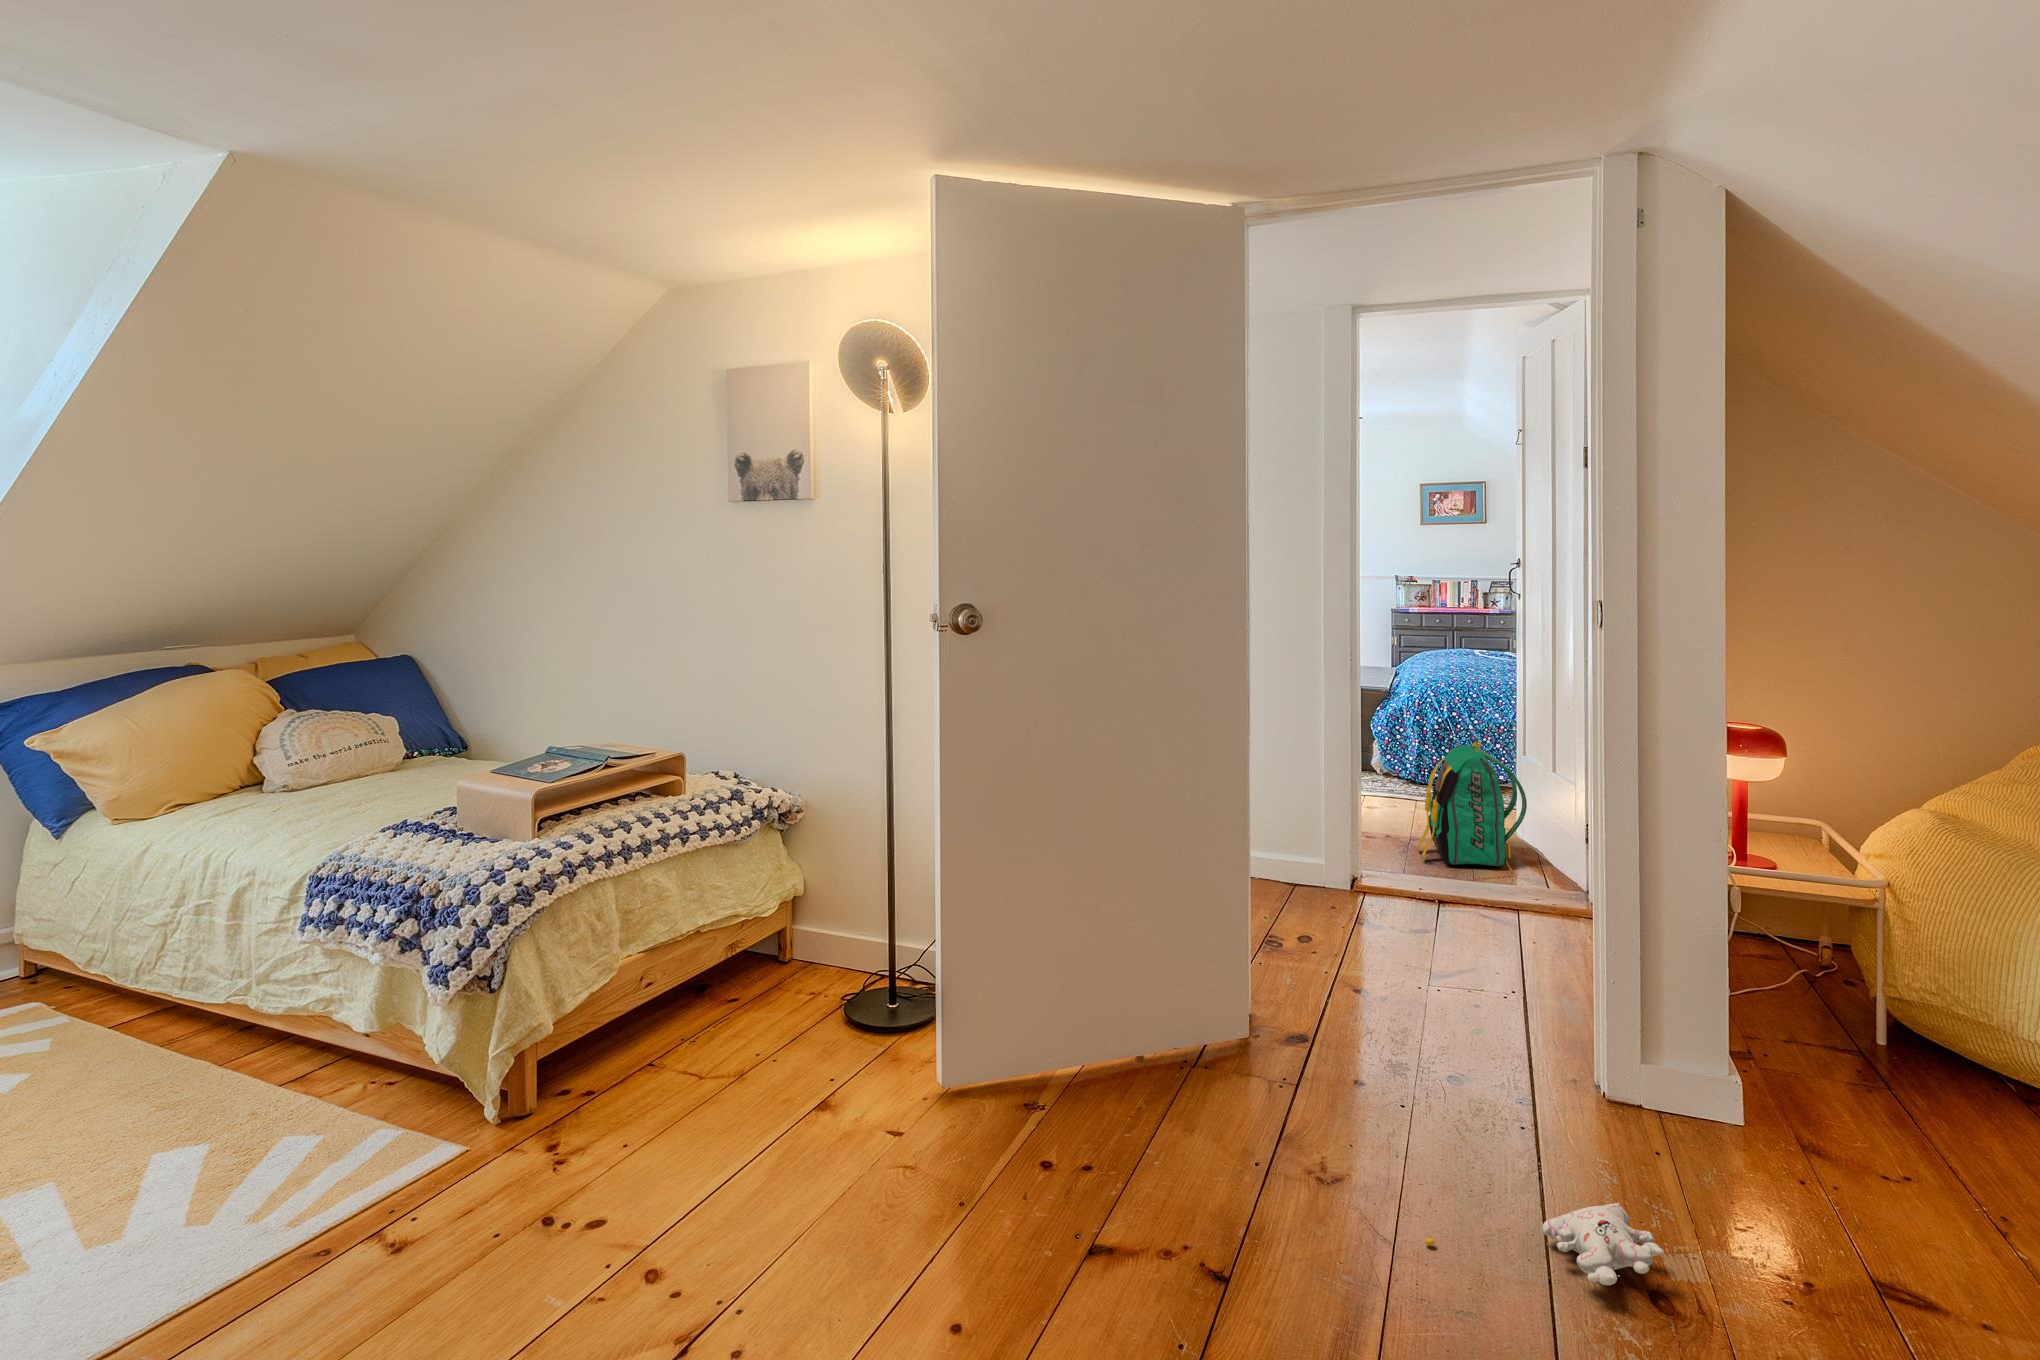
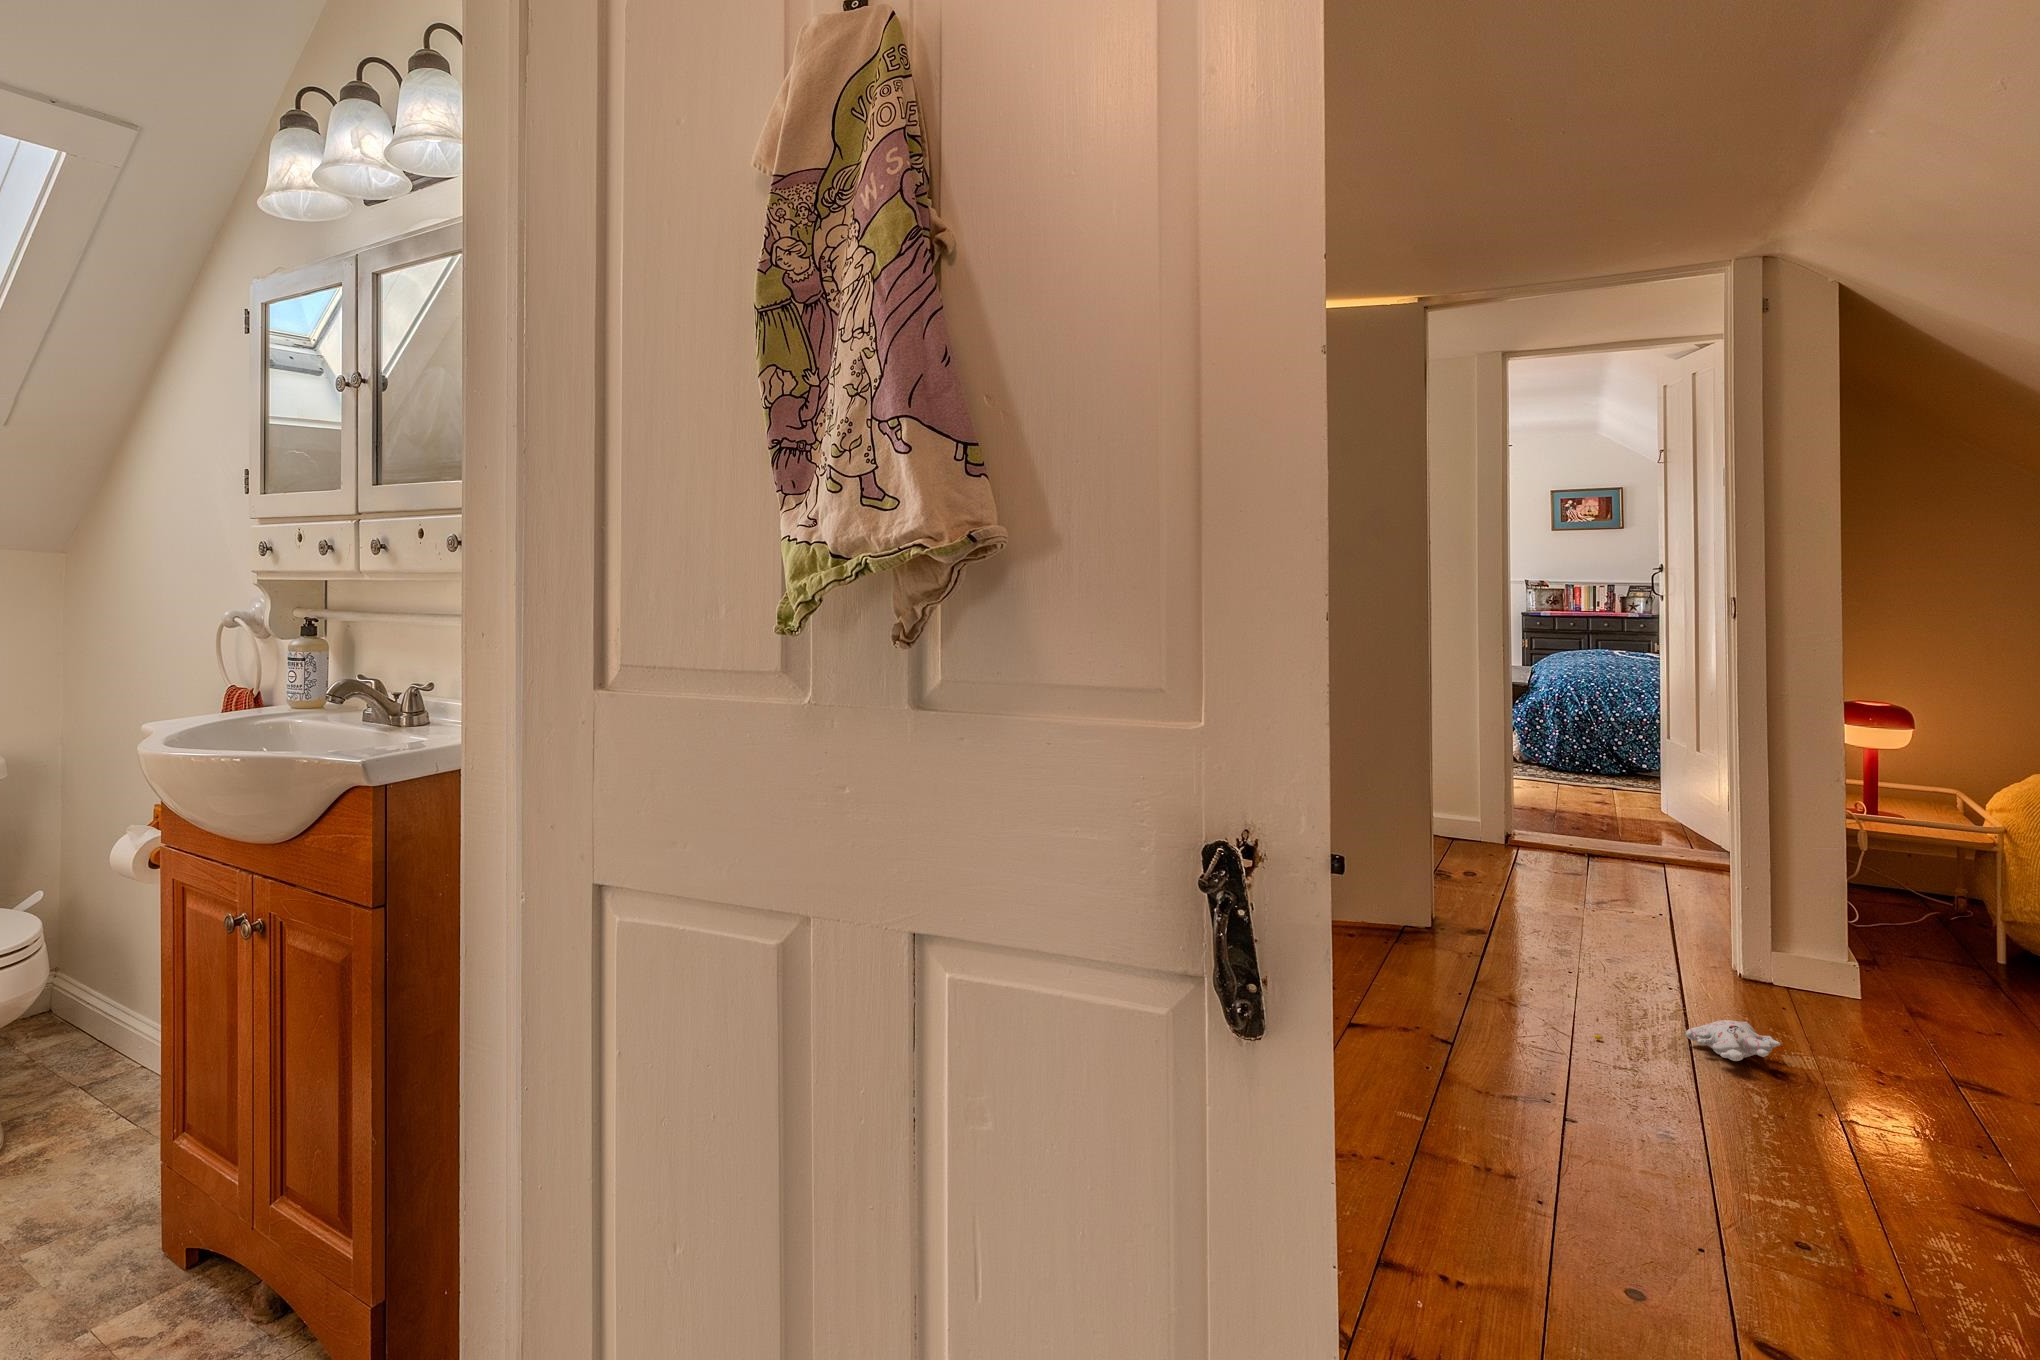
backpack: present [1417,741,1527,872] -> none [1564,724,1670,838]

